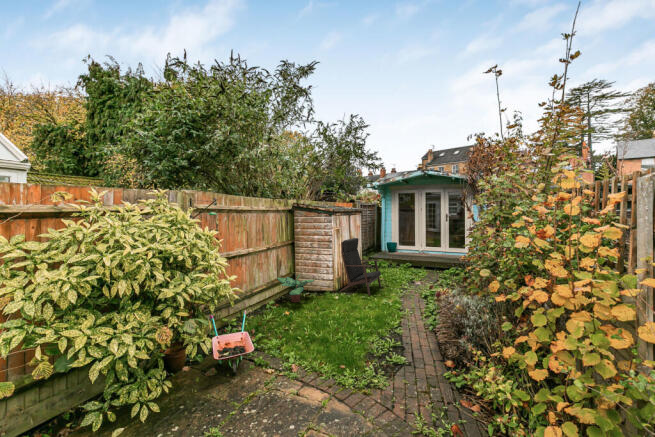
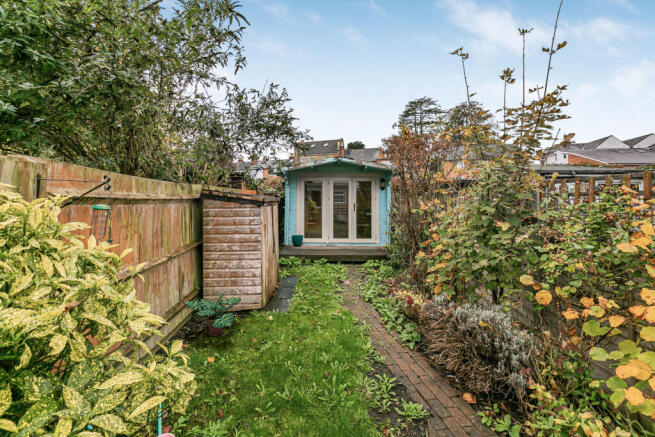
lounge chair: present [340,238,383,296] -> none [269,235,317,308]

